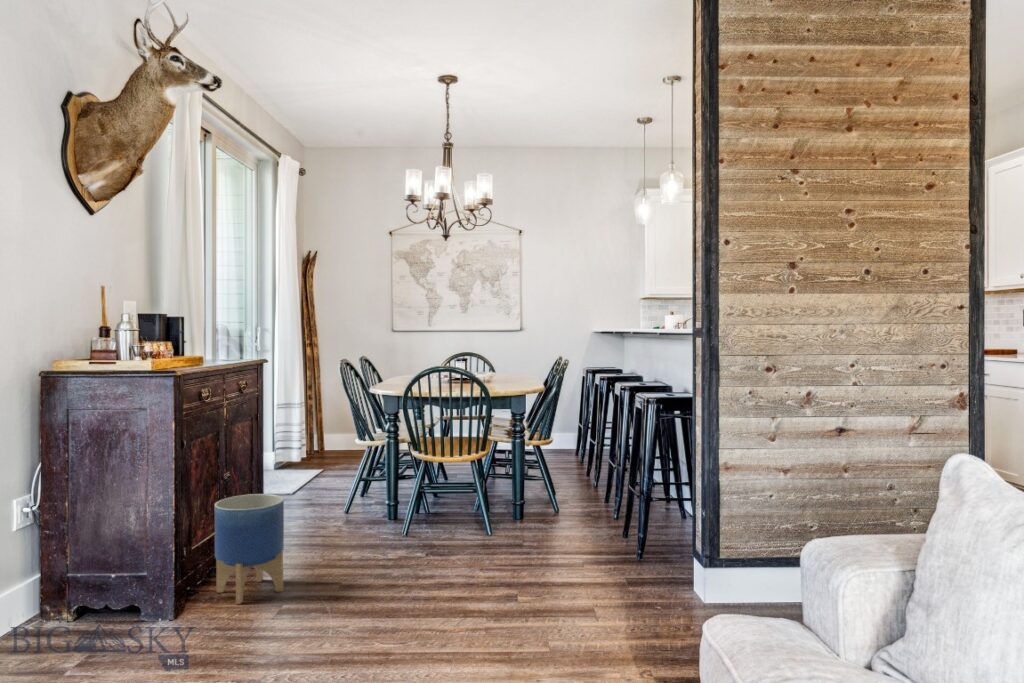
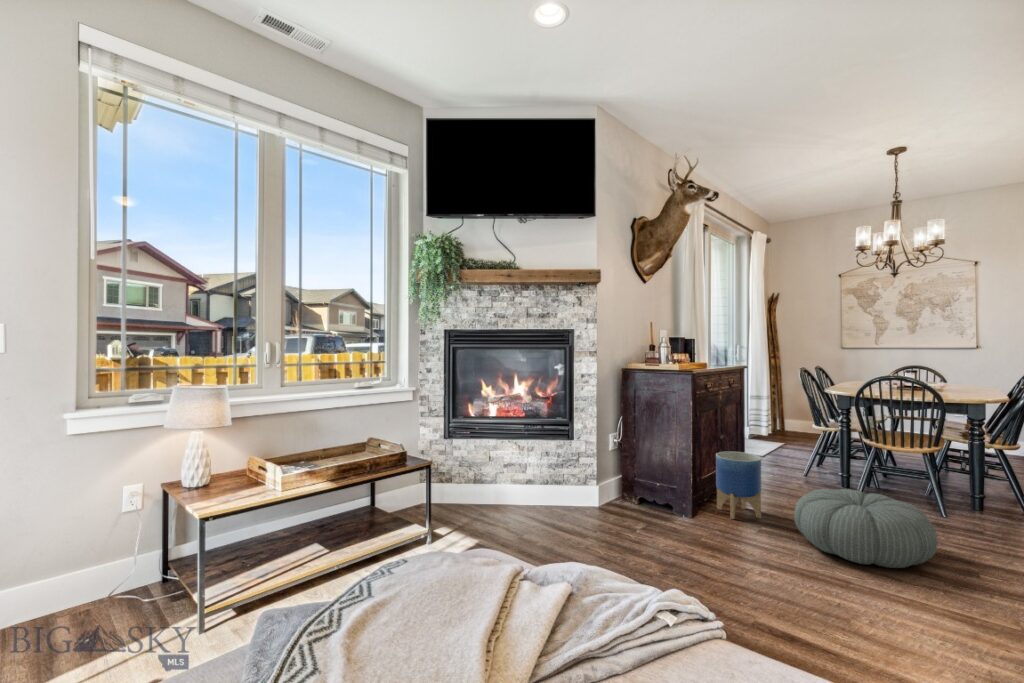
pouf: none [326,522,483,624] -> present [794,489,938,568]

